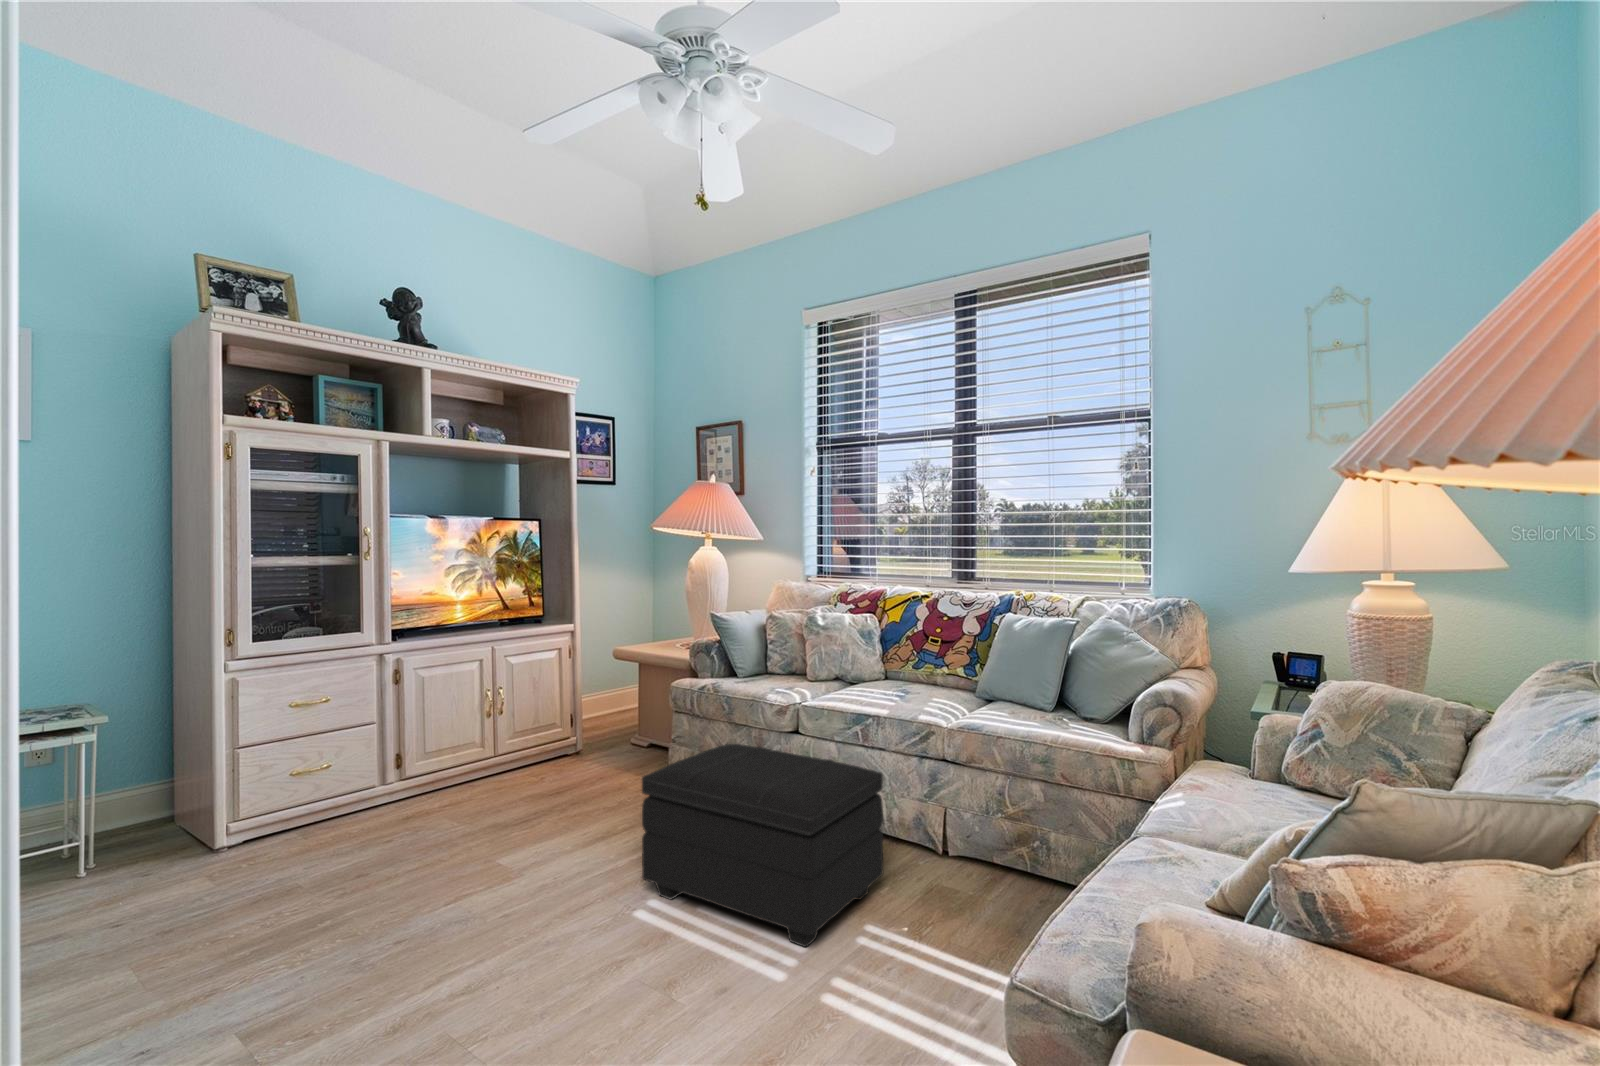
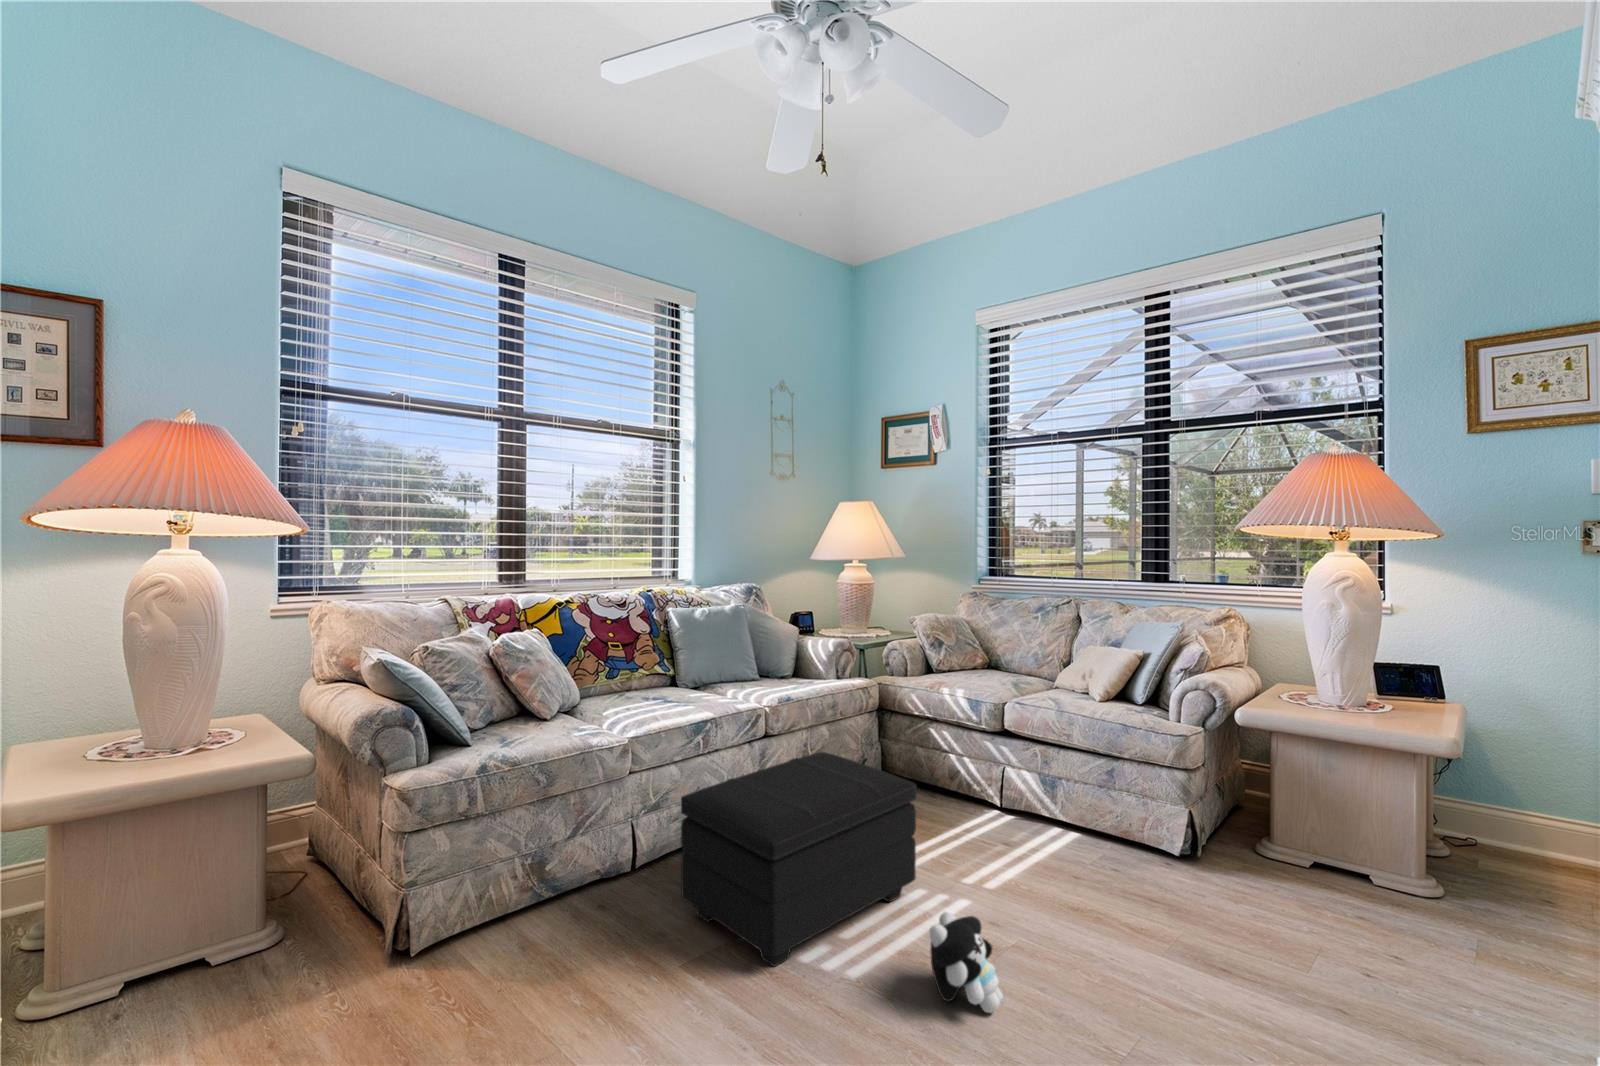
plush toy: none [571,902,658,1018] -> present [930,912,1003,1013]

